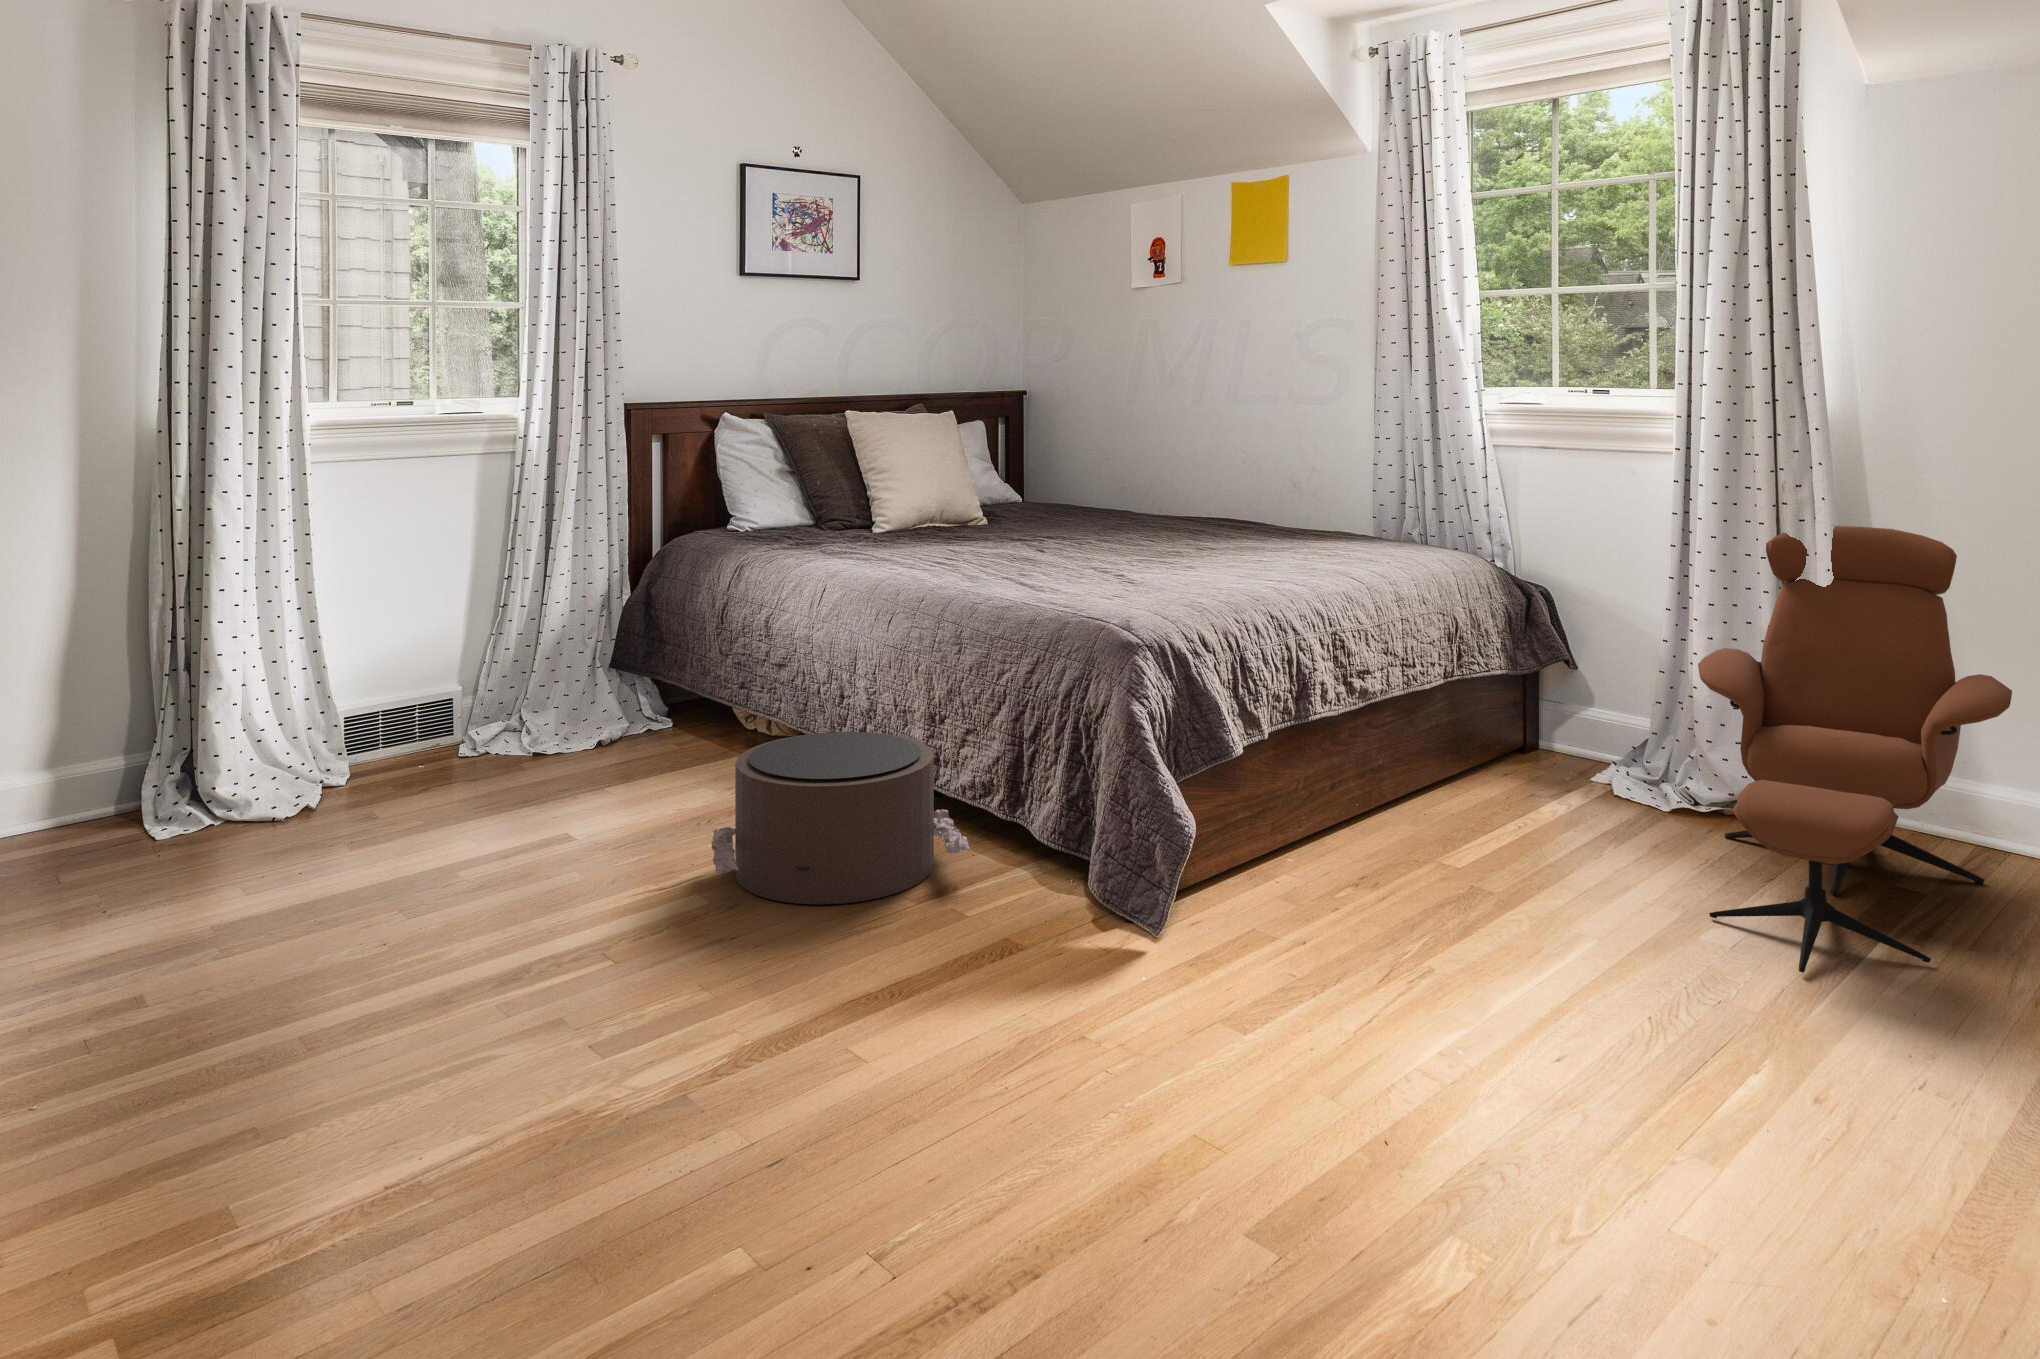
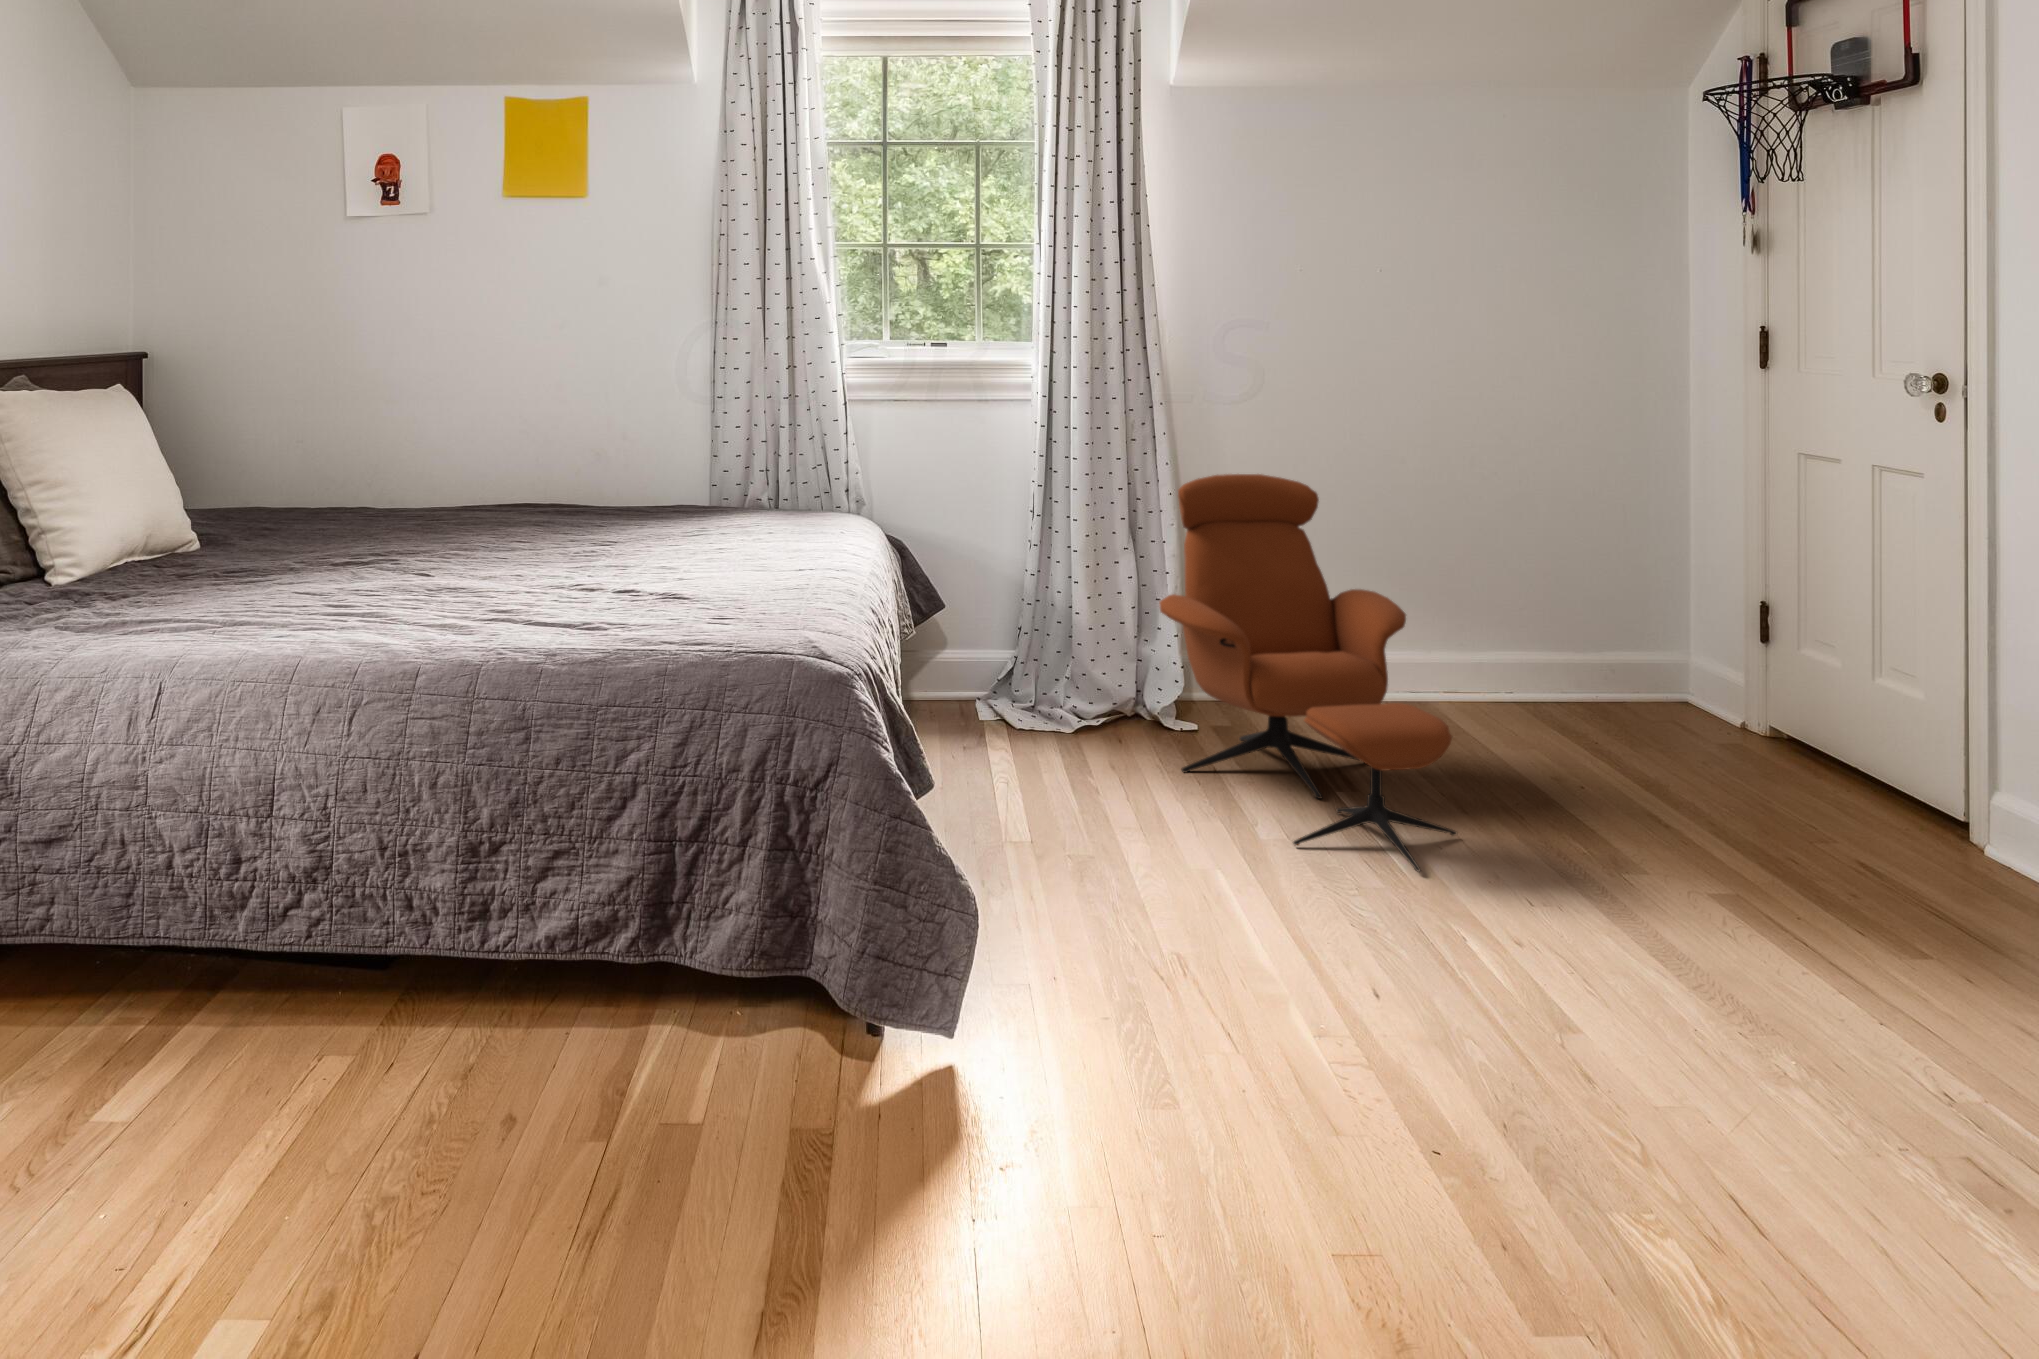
pouf: present [711,732,969,904] -> none [145,886,623,1236]

